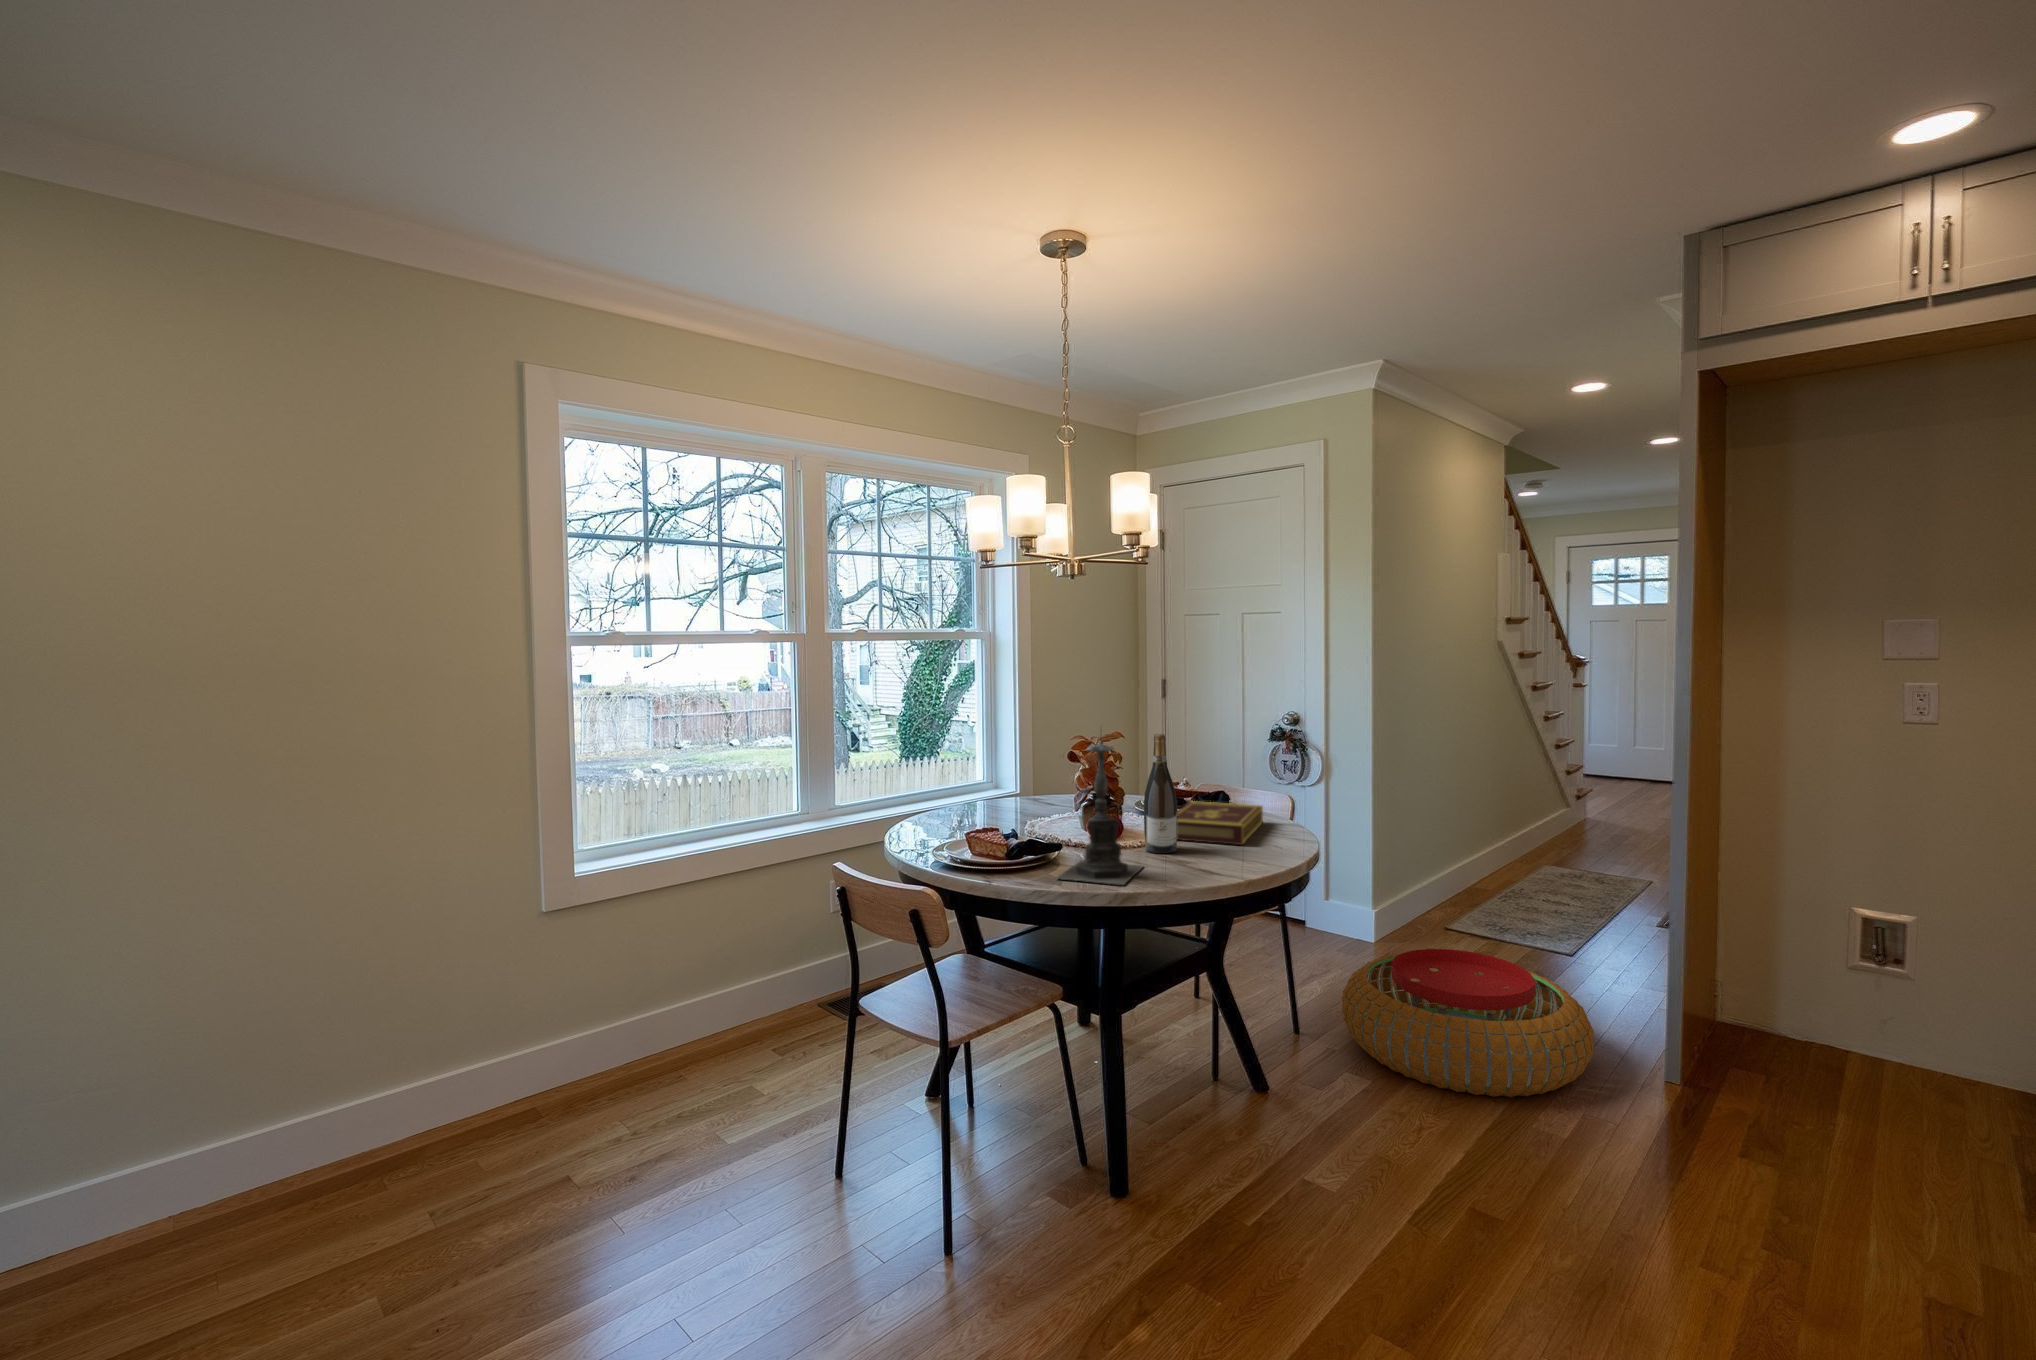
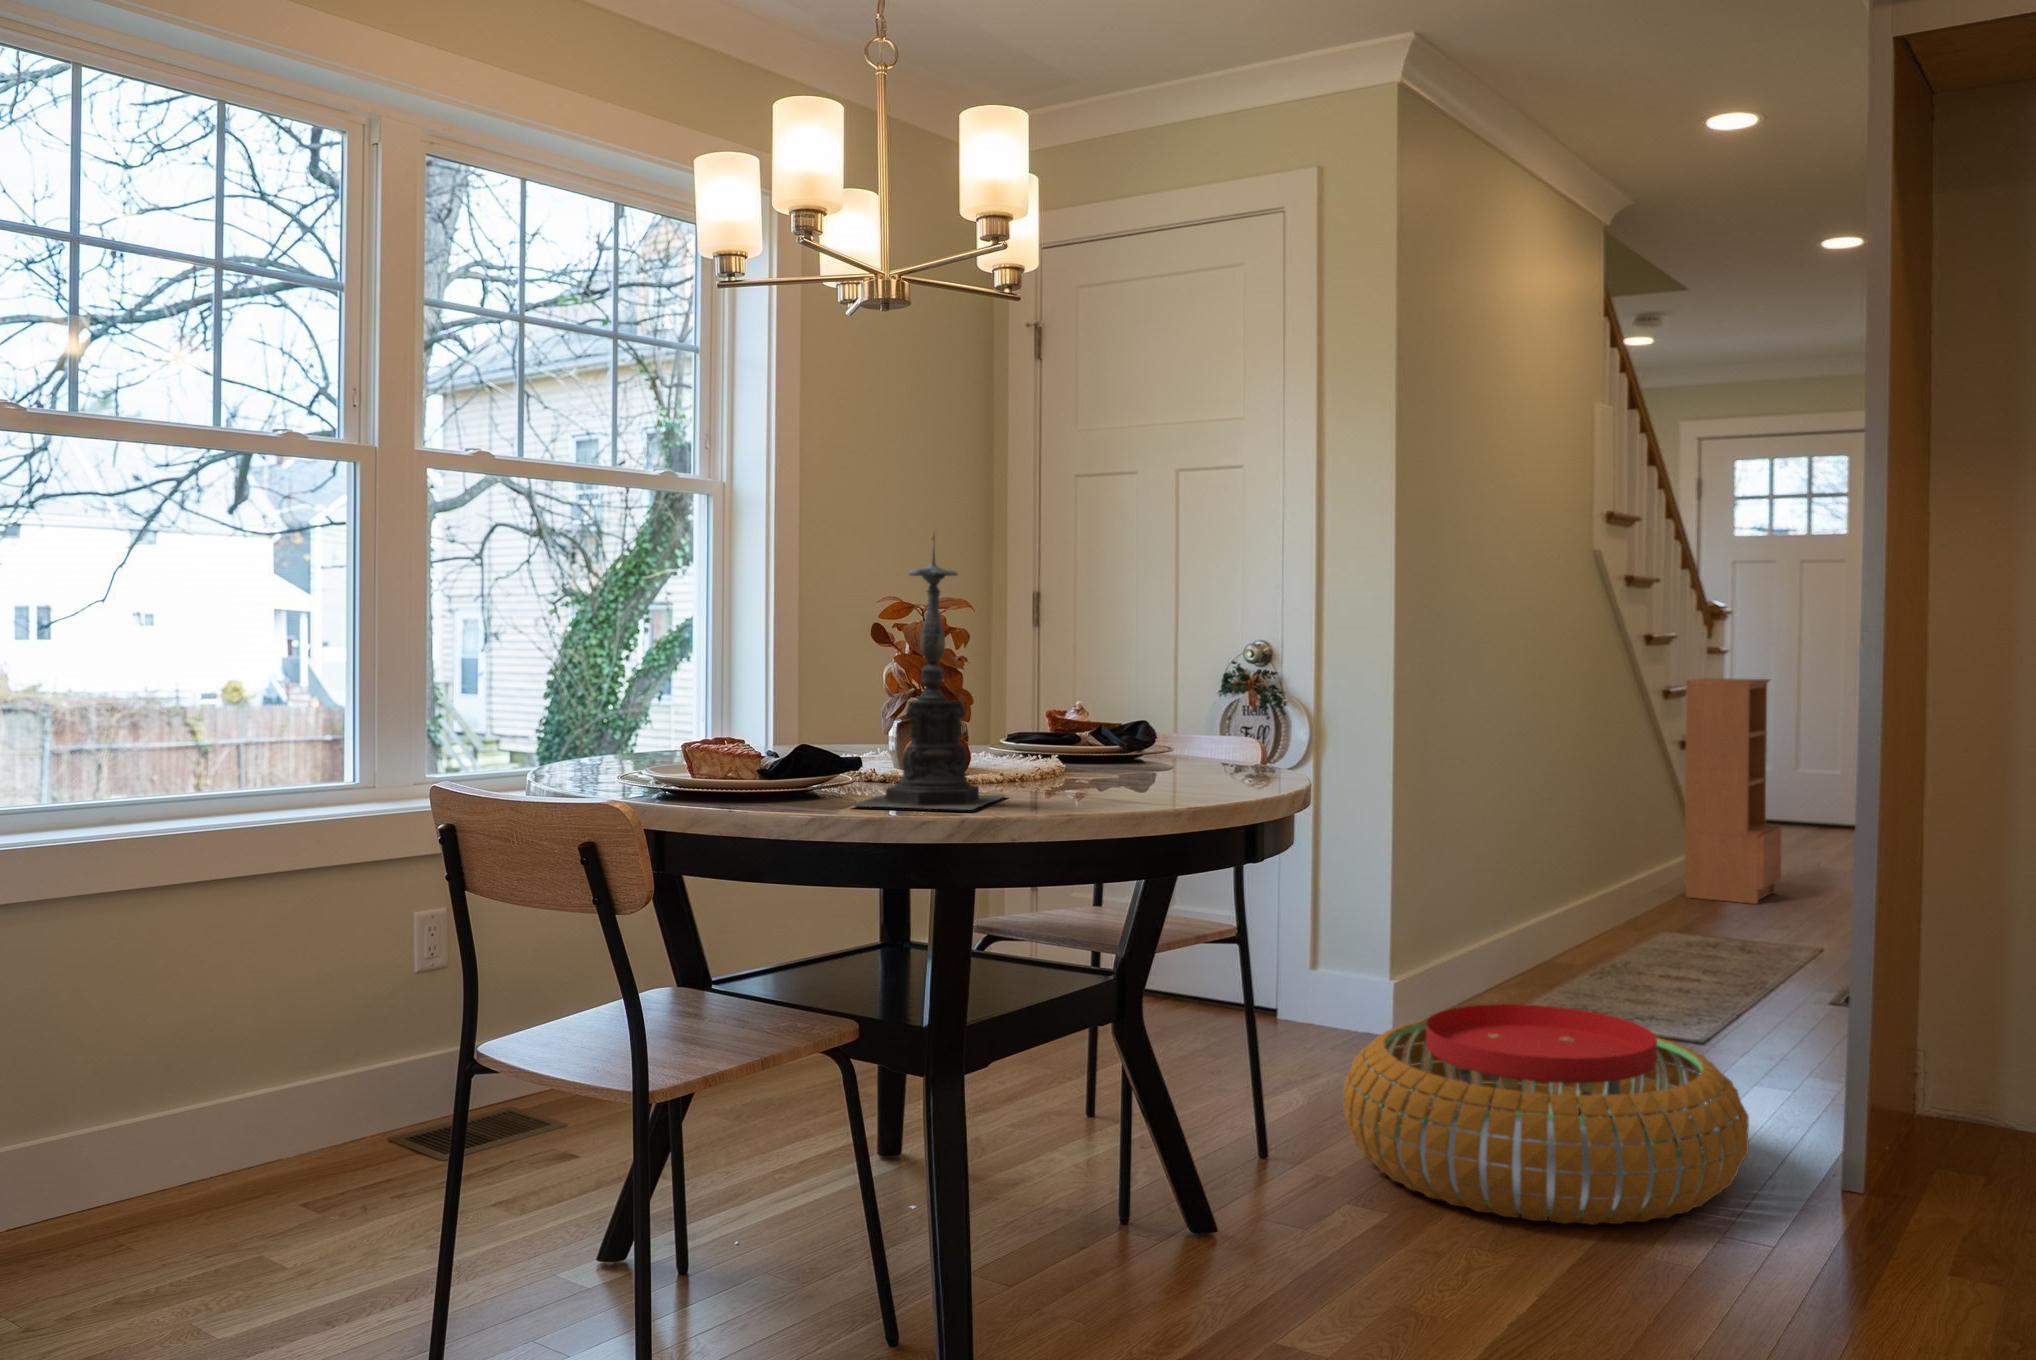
bookcase: none [1559,708,1623,848] -> present [1684,678,1782,904]
wine bottle: present [1144,734,1177,853] -> none [1008,575,1067,786]
book: present [1177,801,1263,845] -> none [1043,729,1214,778]

